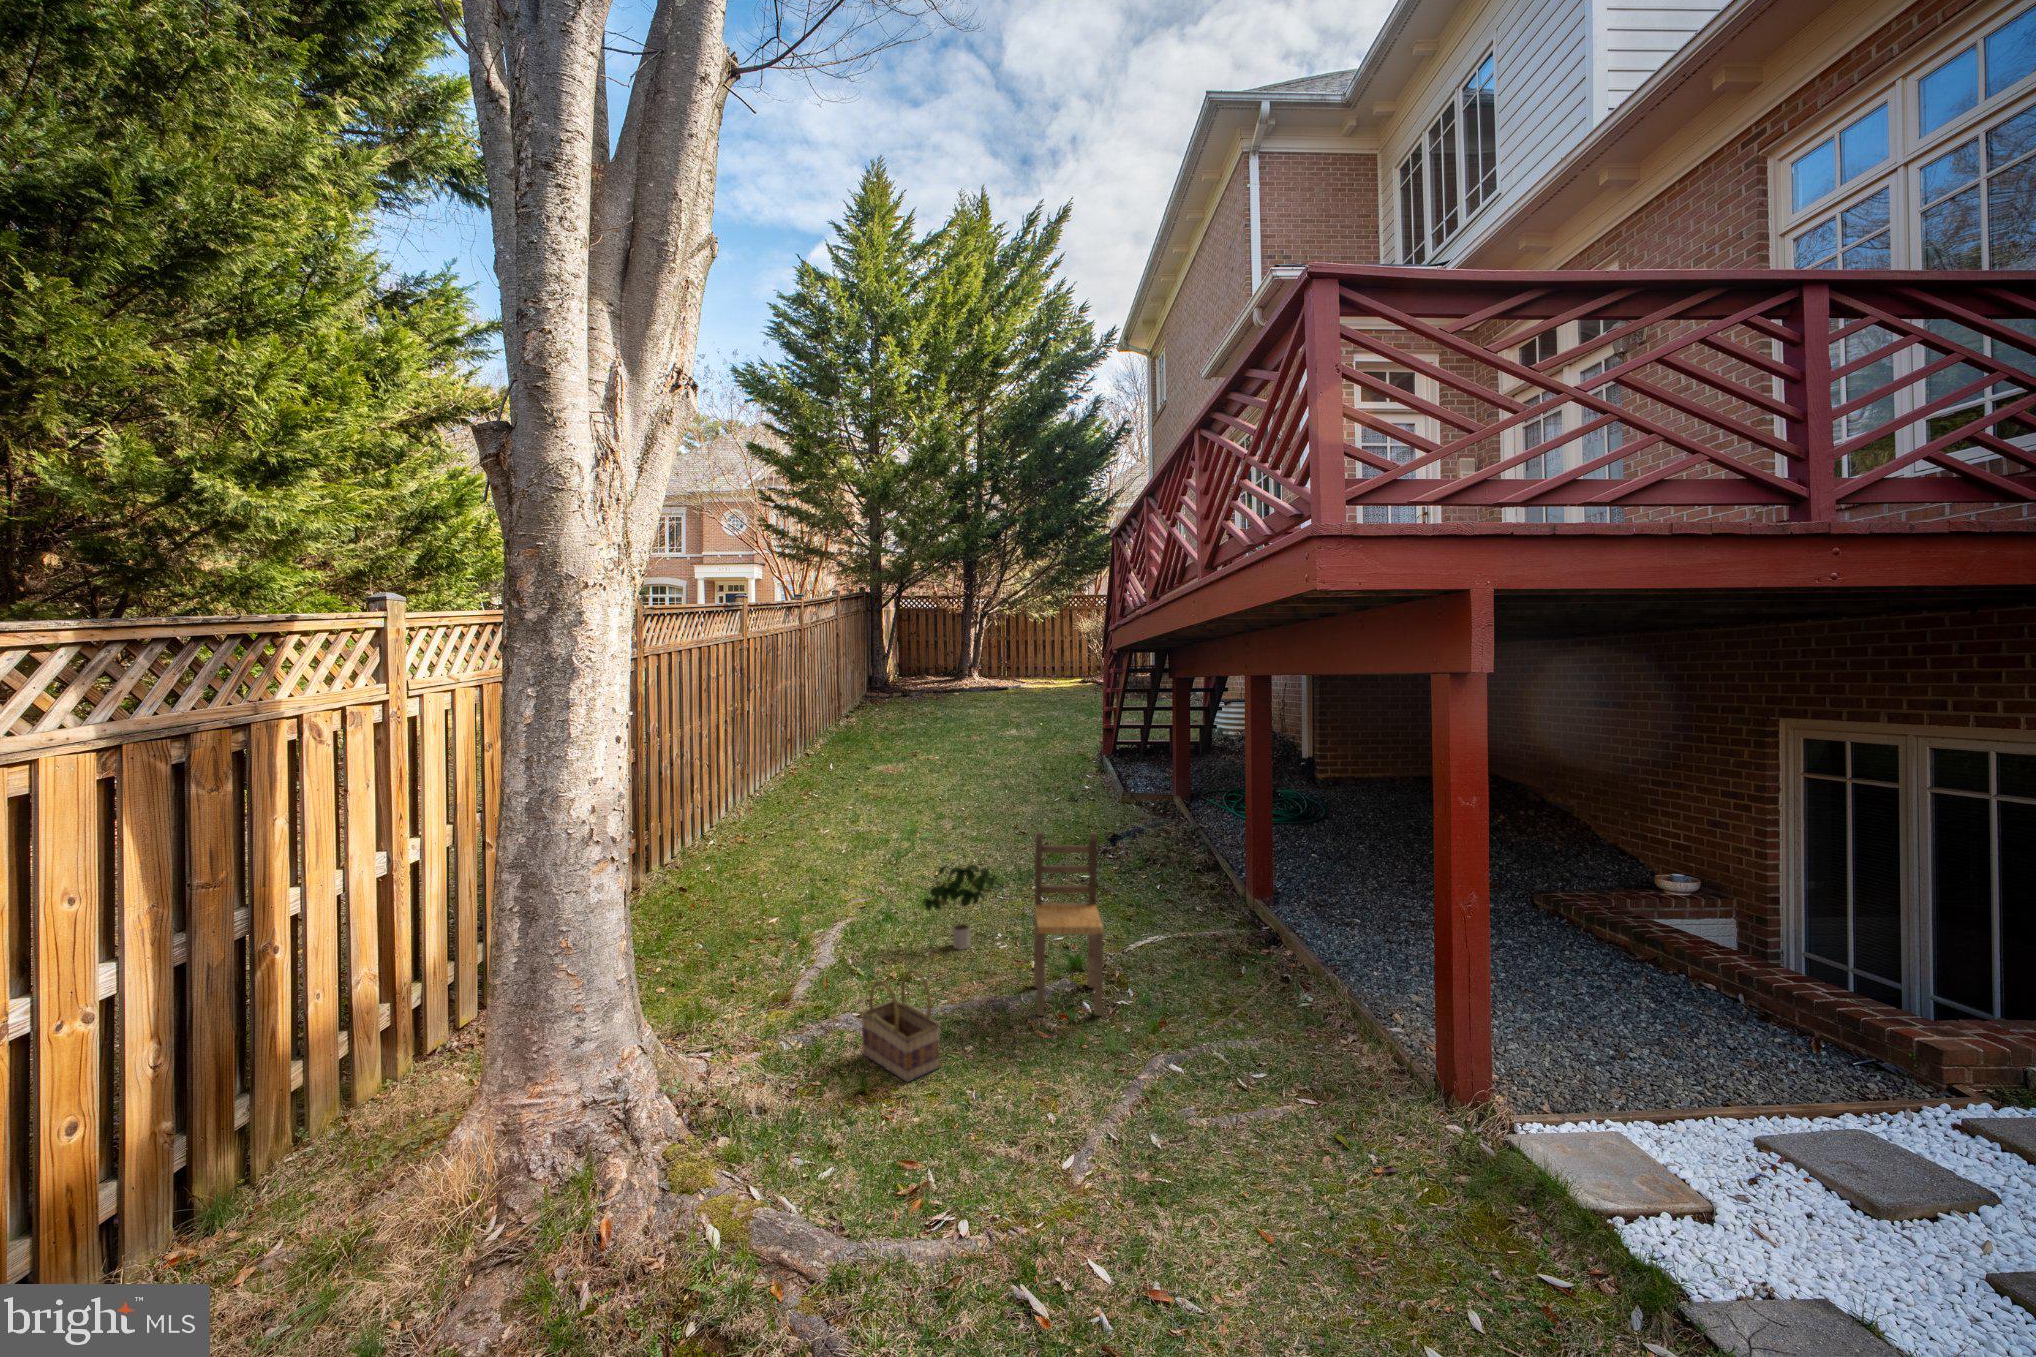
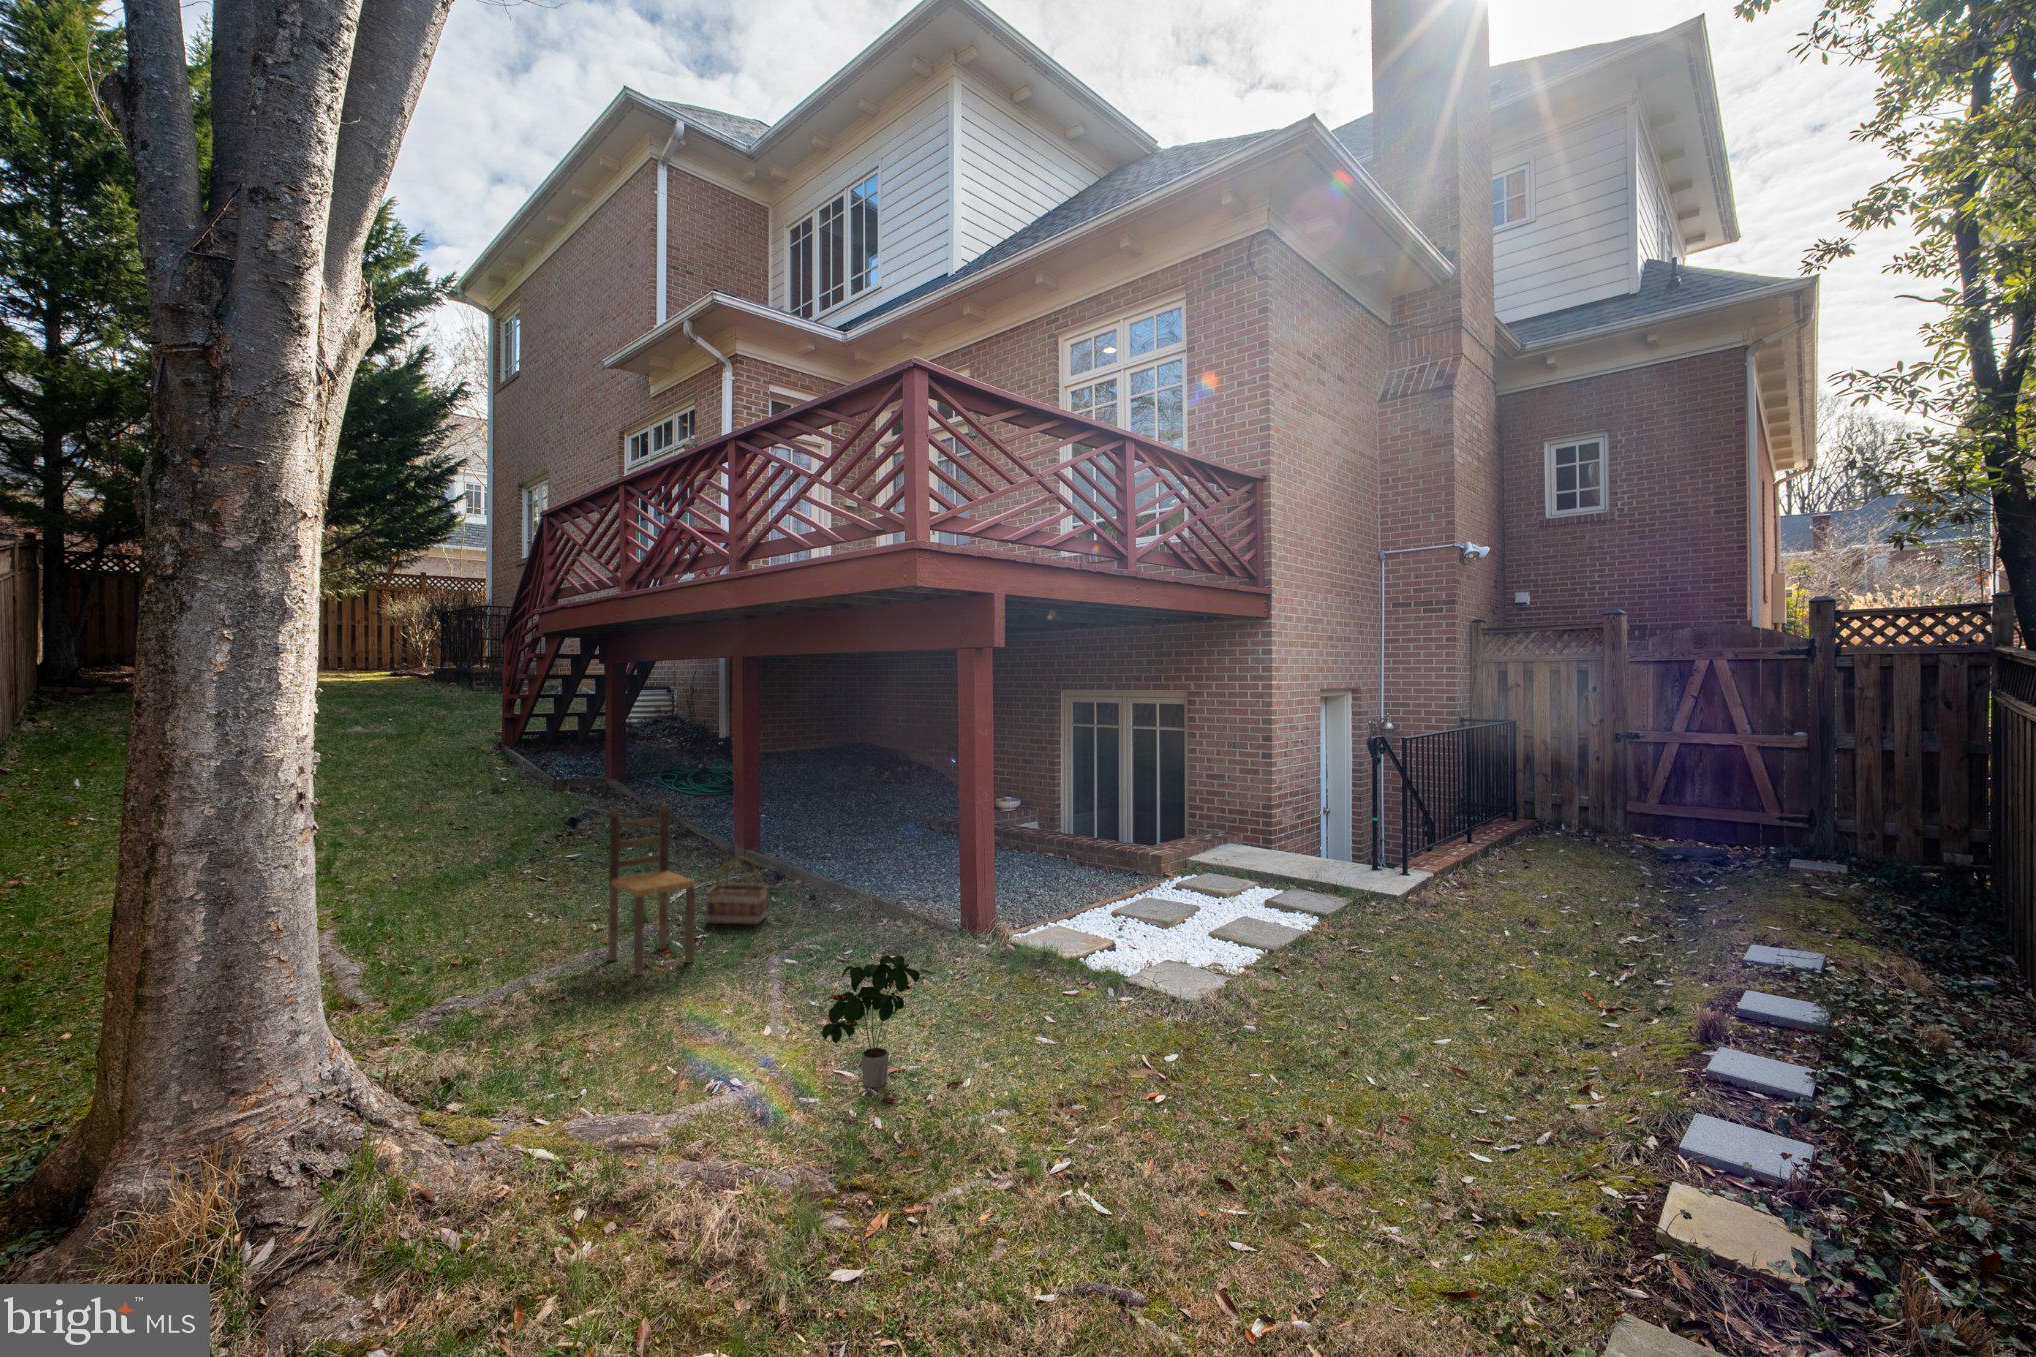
potted plant: present [923,865,999,950] -> present [822,955,920,1088]
basket: present [861,970,940,1082] -> present [706,856,767,925]

